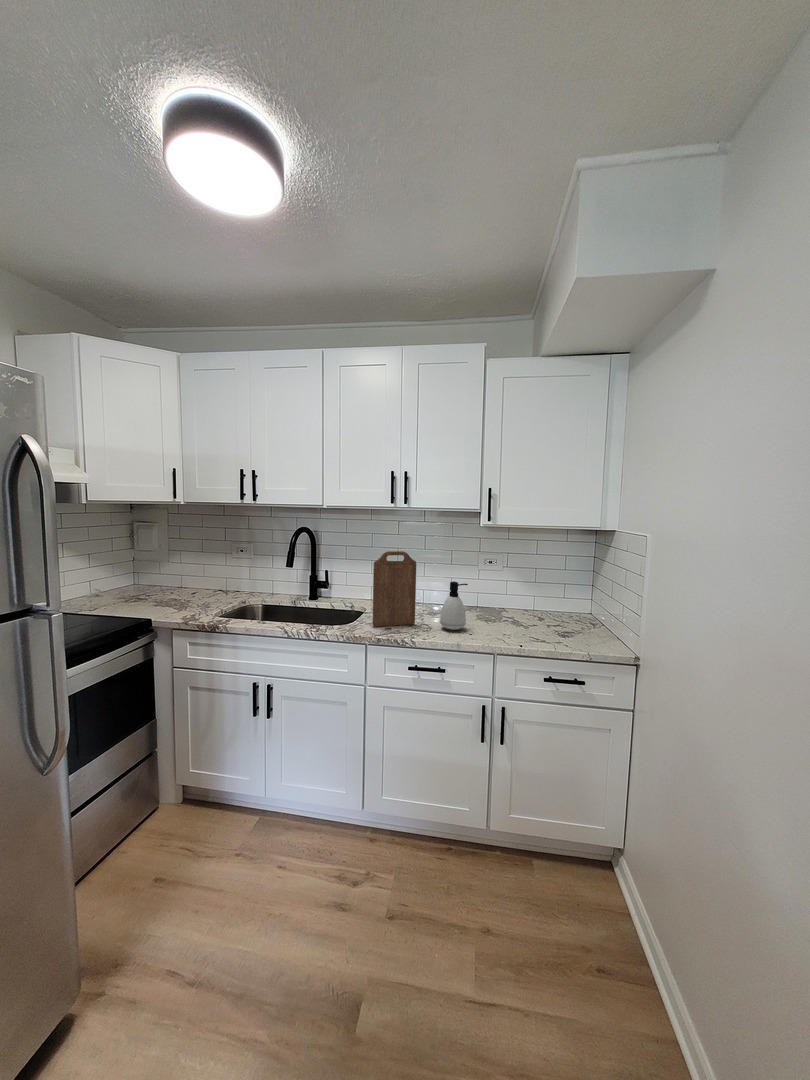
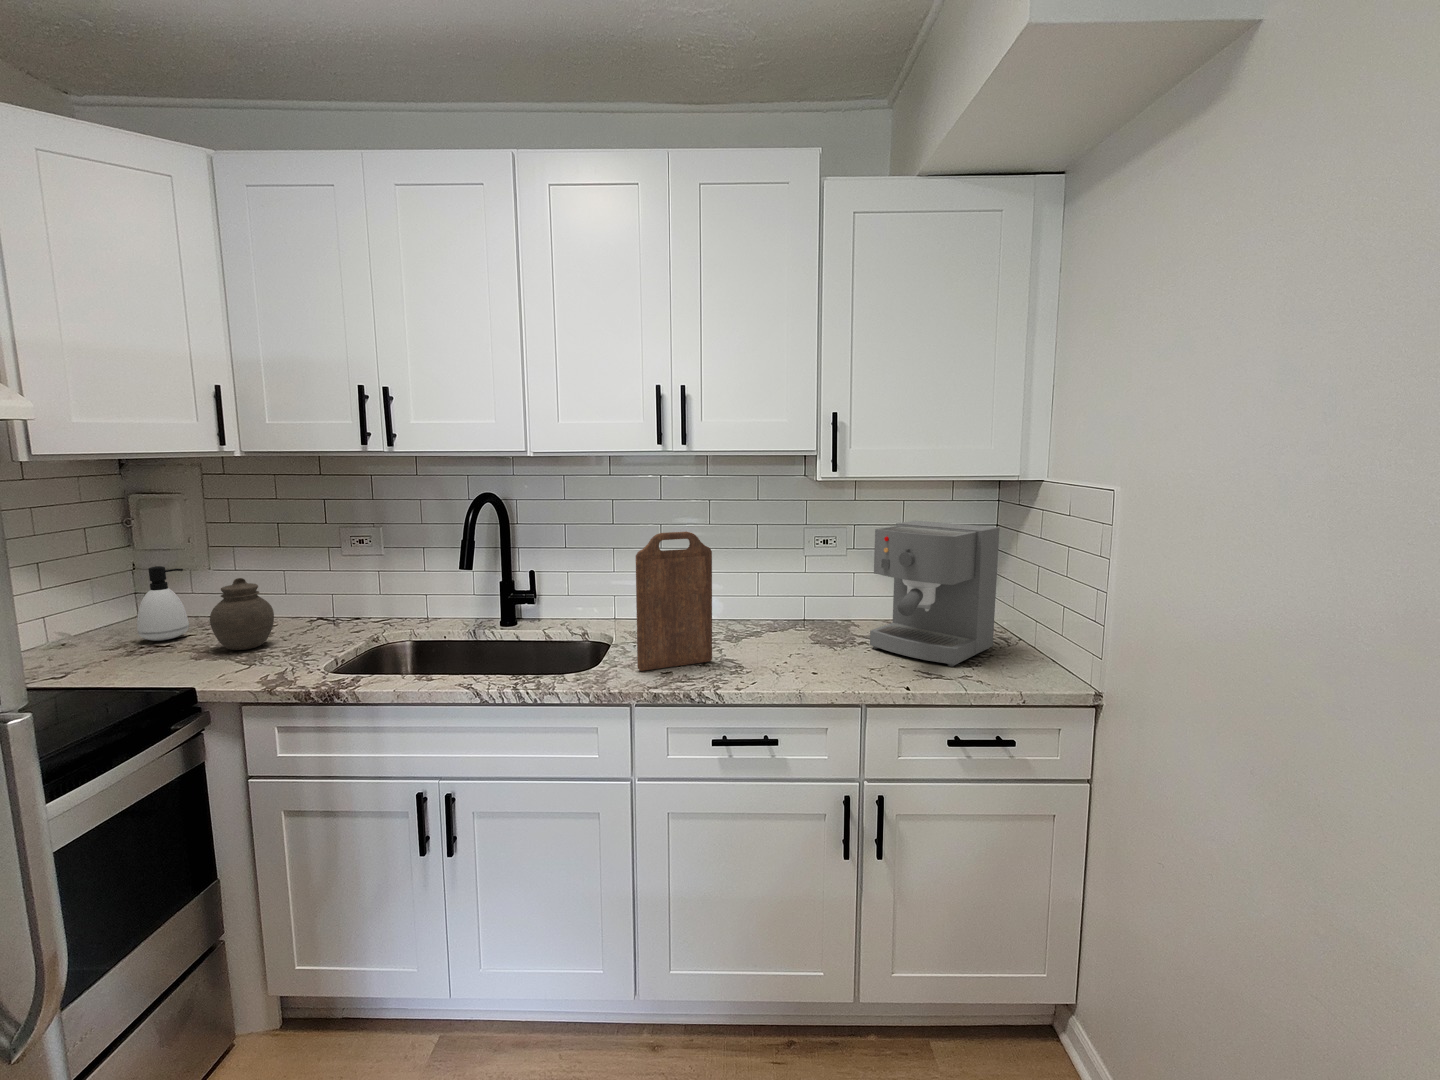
coffee maker: none [508,551,587,637] -> present [870,521,999,667]
jar: none [164,566,194,603] -> present [210,578,274,650]
soap dispenser: present [440,581,468,630] -> present [137,566,189,641]

